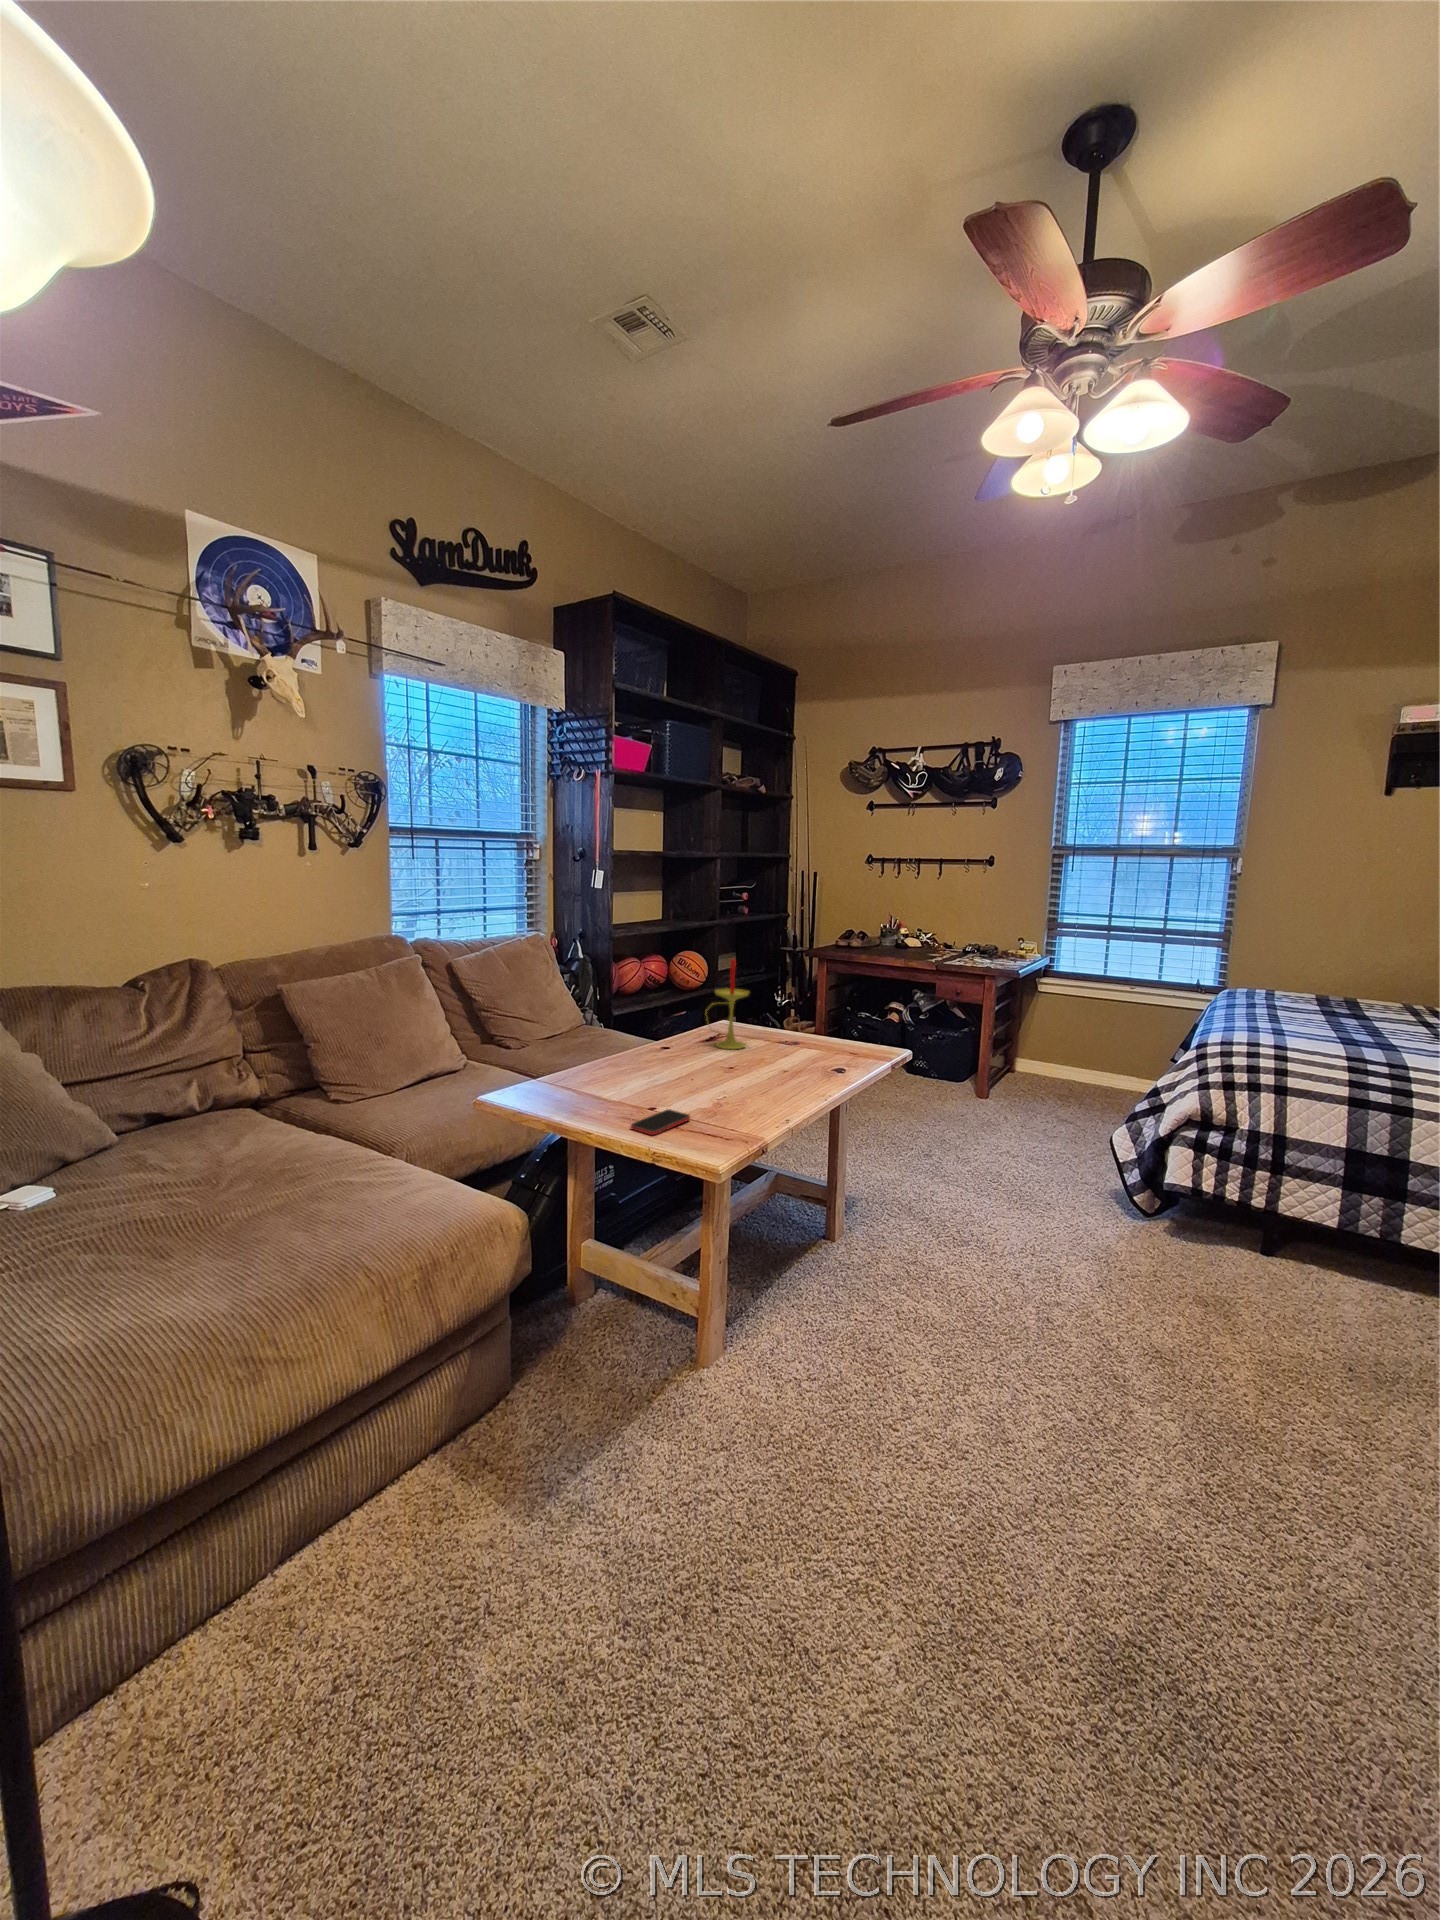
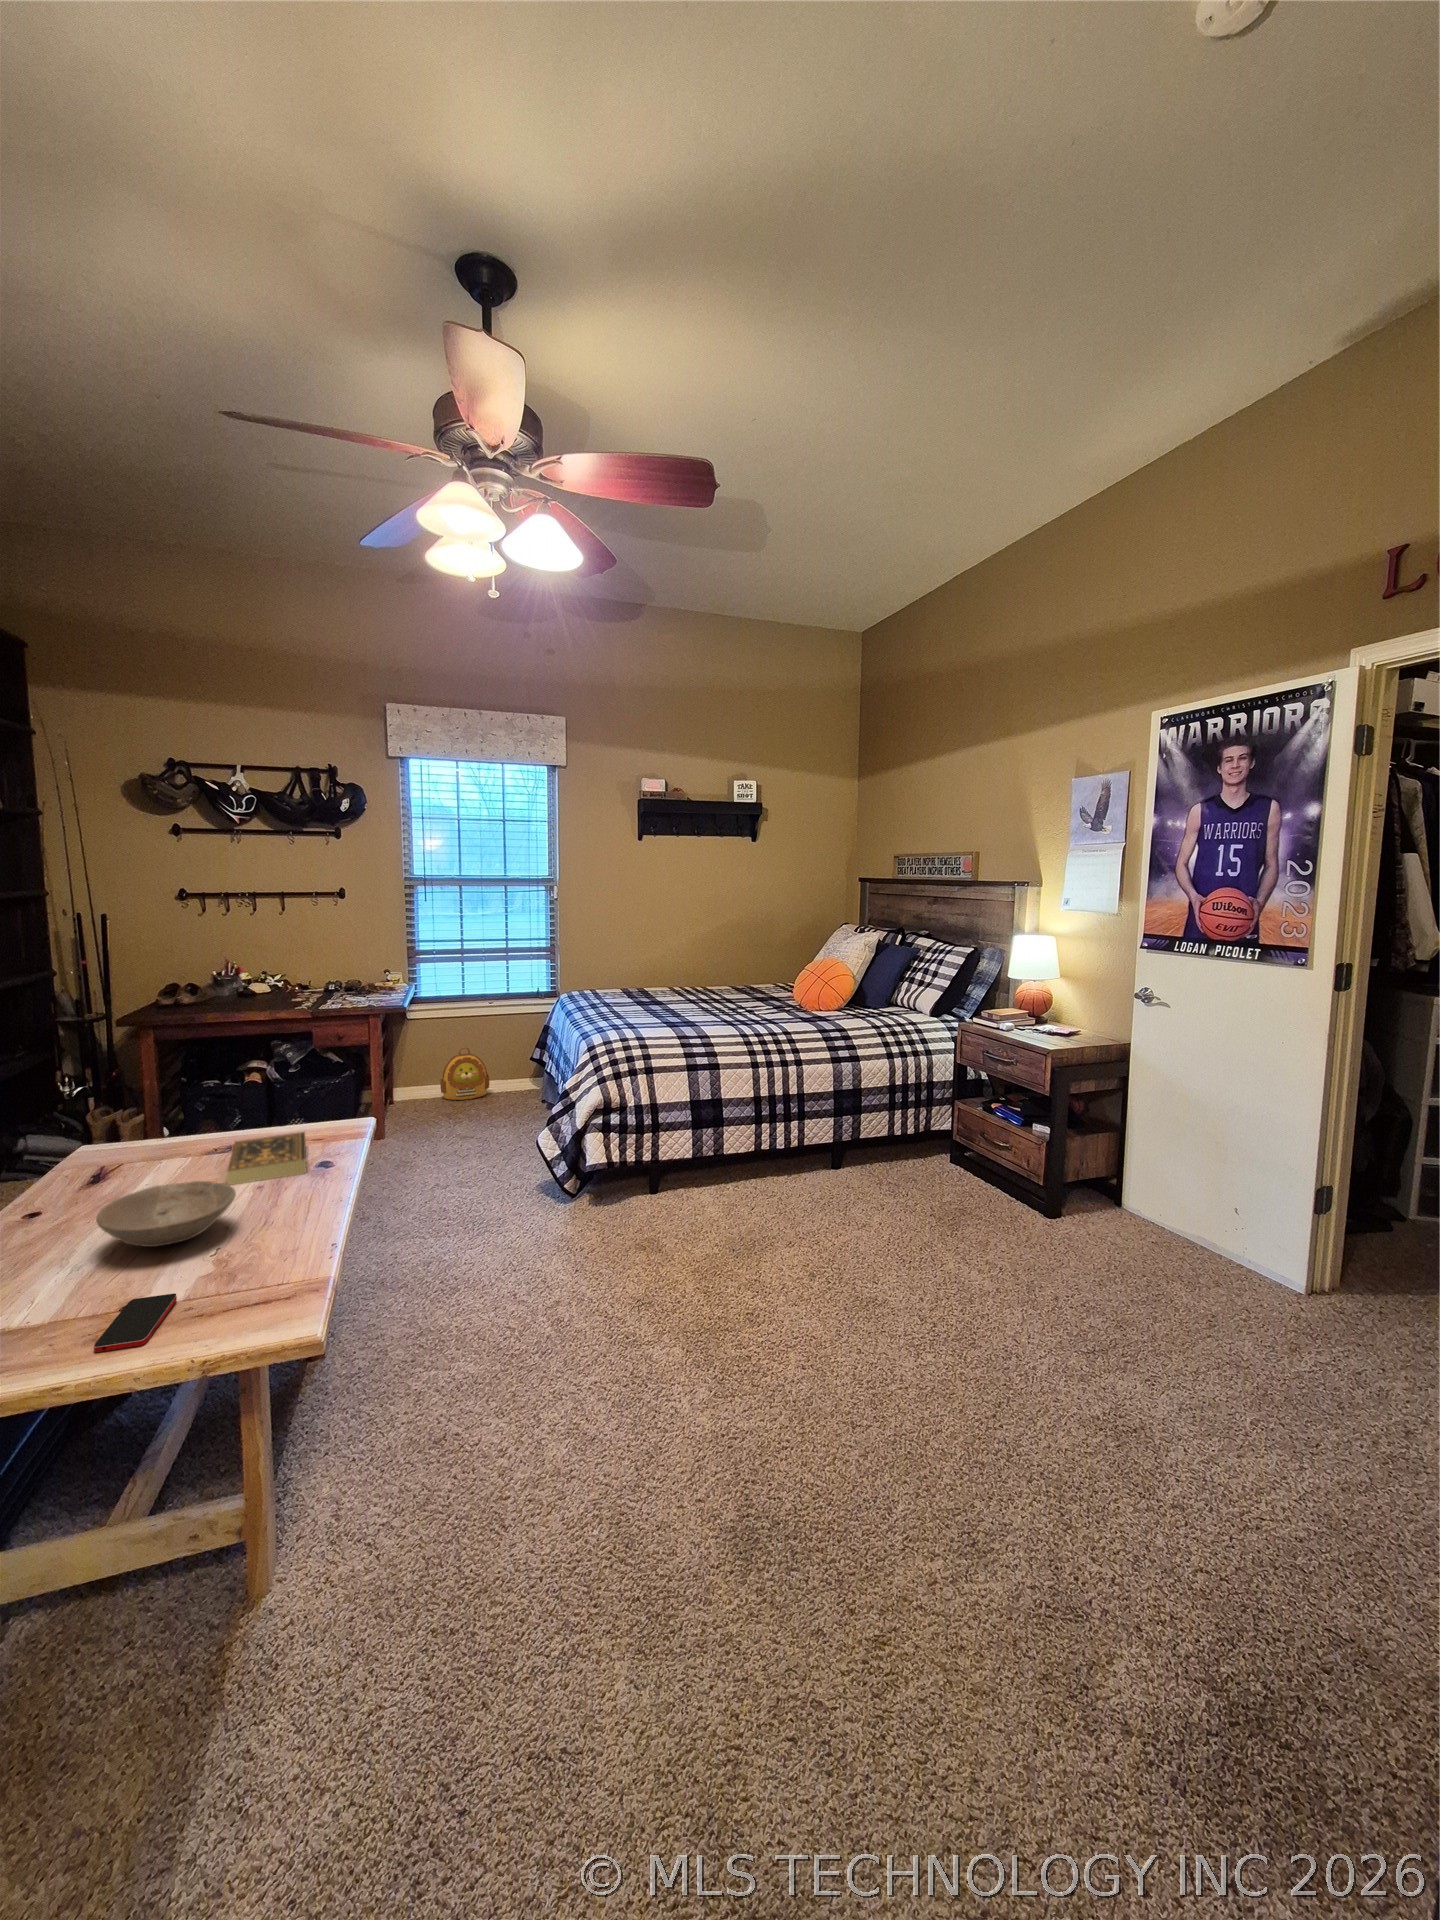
candle: present [706,959,749,1050] -> none [67,1061,142,1188]
backpack: none [1061,1030,1118,1089] -> present [440,1047,489,1100]
book: none [784,1041,858,1077] -> present [226,1132,306,1185]
bowl: none [681,1048,767,1090] -> present [96,1181,236,1247]

